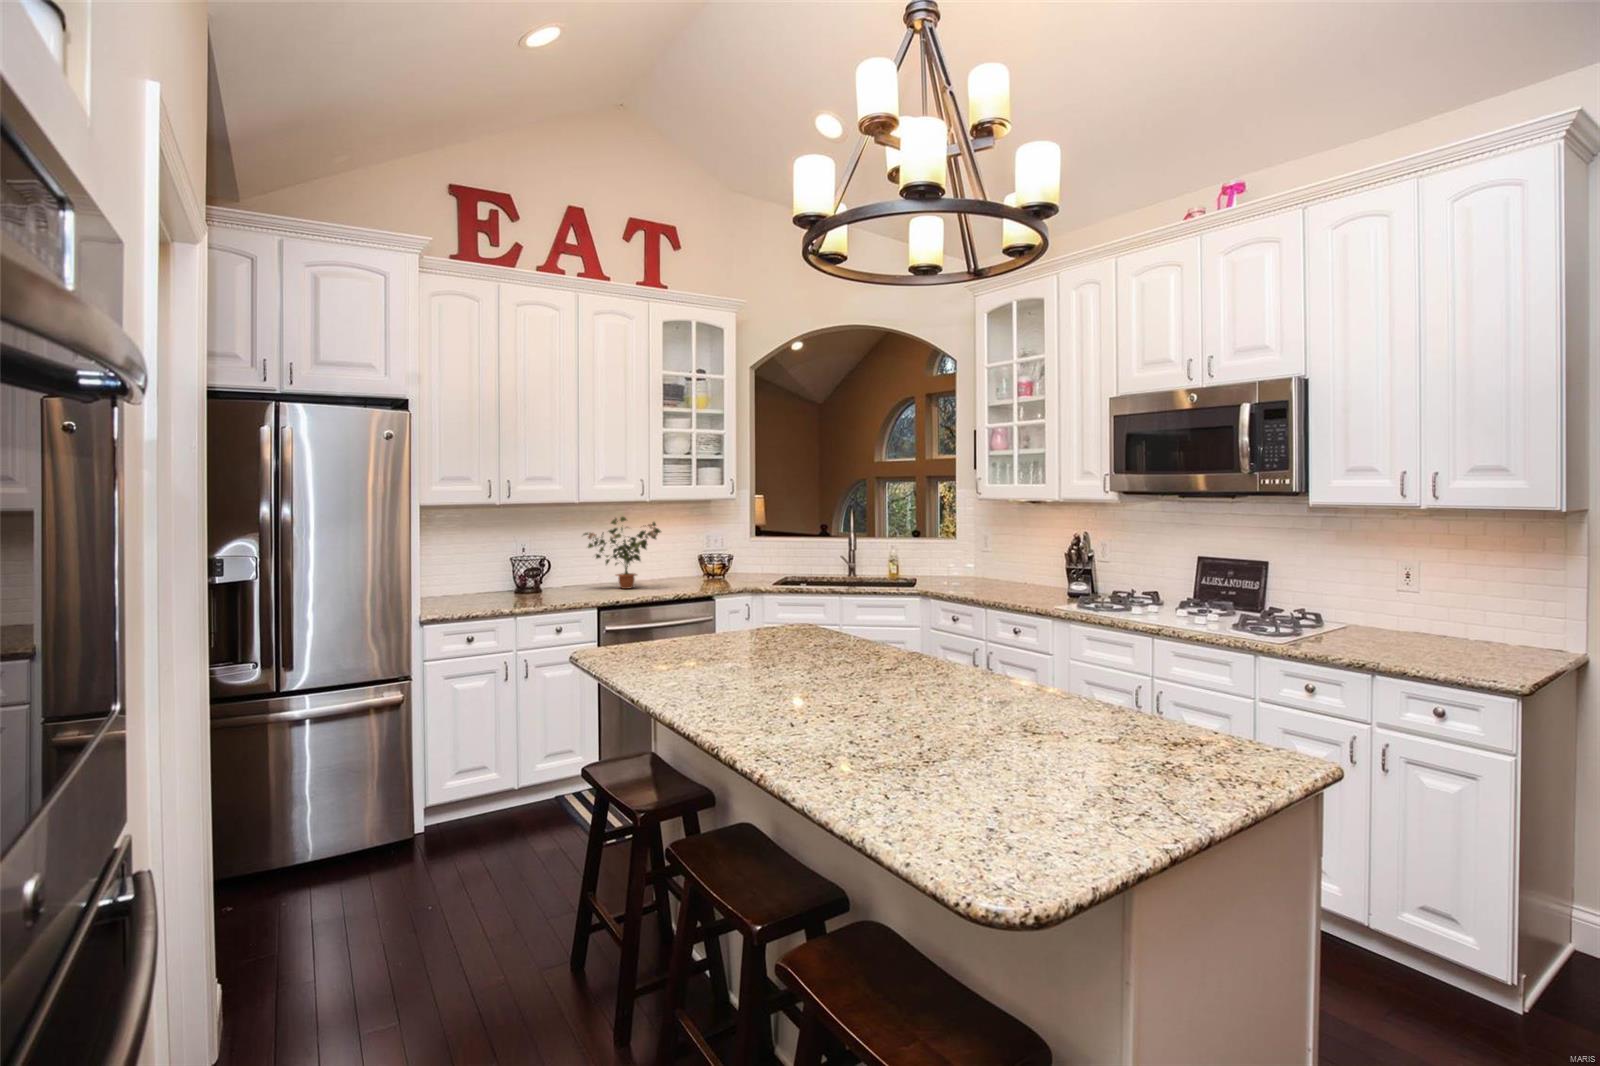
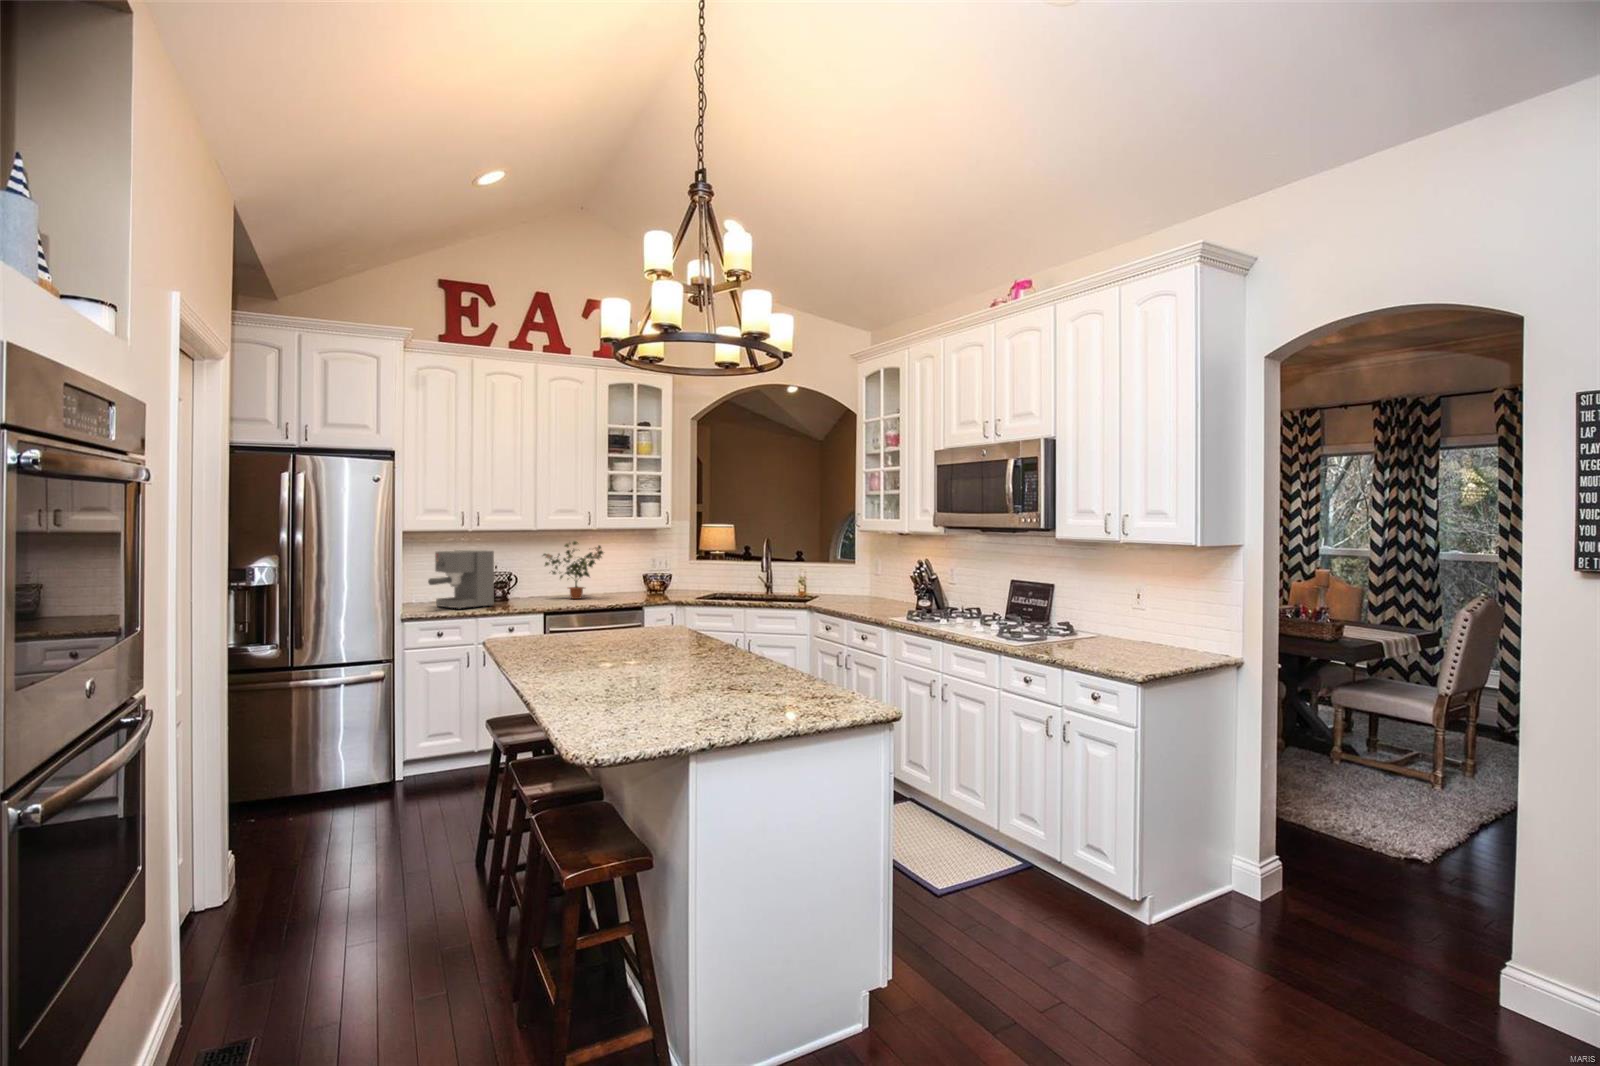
coffee maker: none [452,528,532,604] -> present [428,550,494,609]

